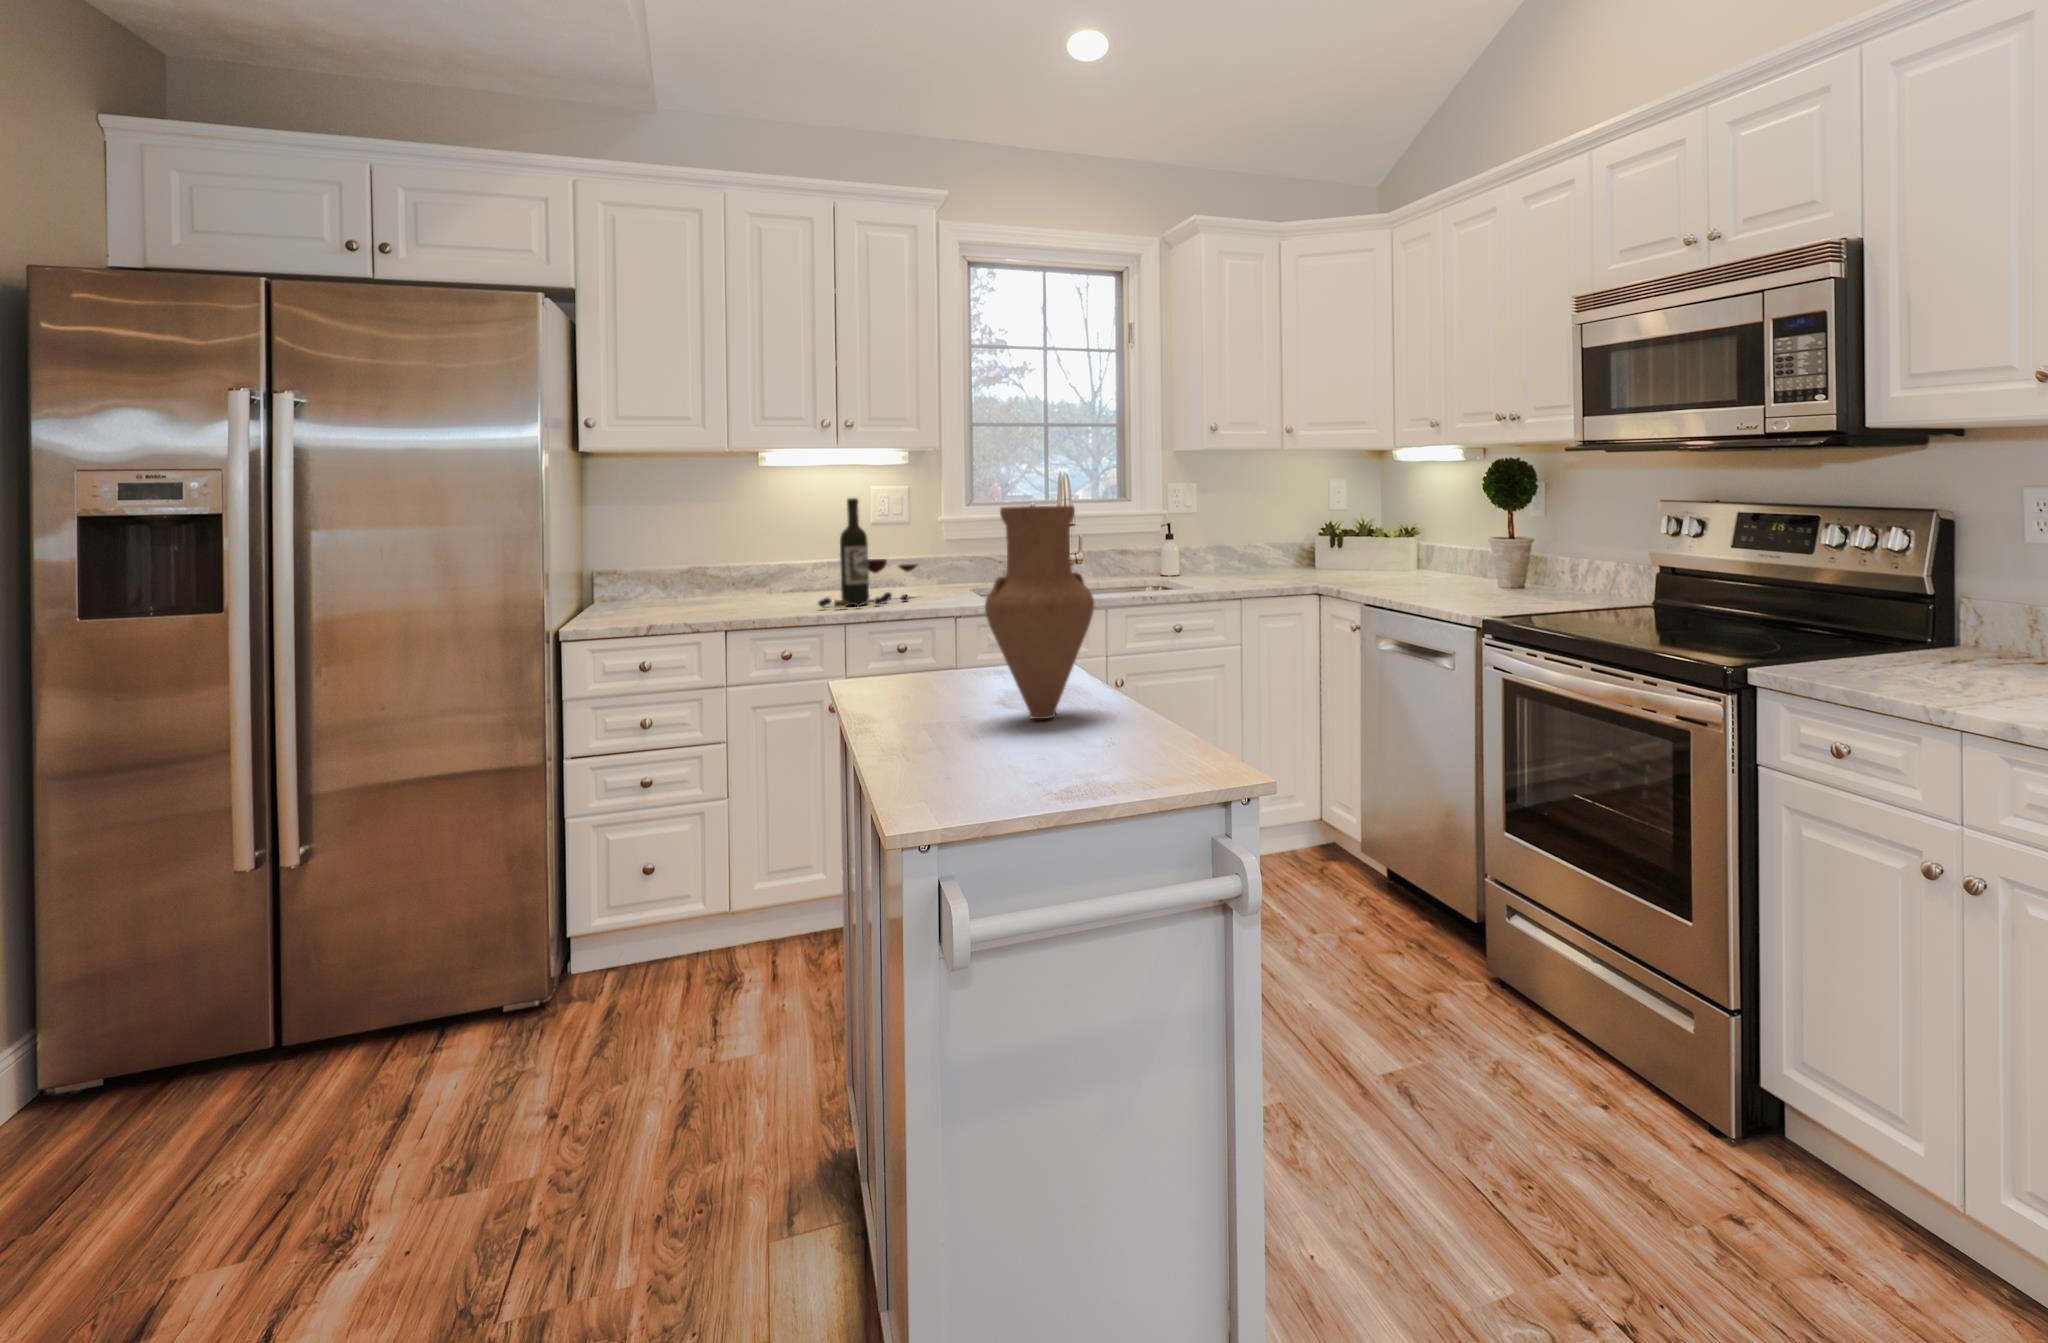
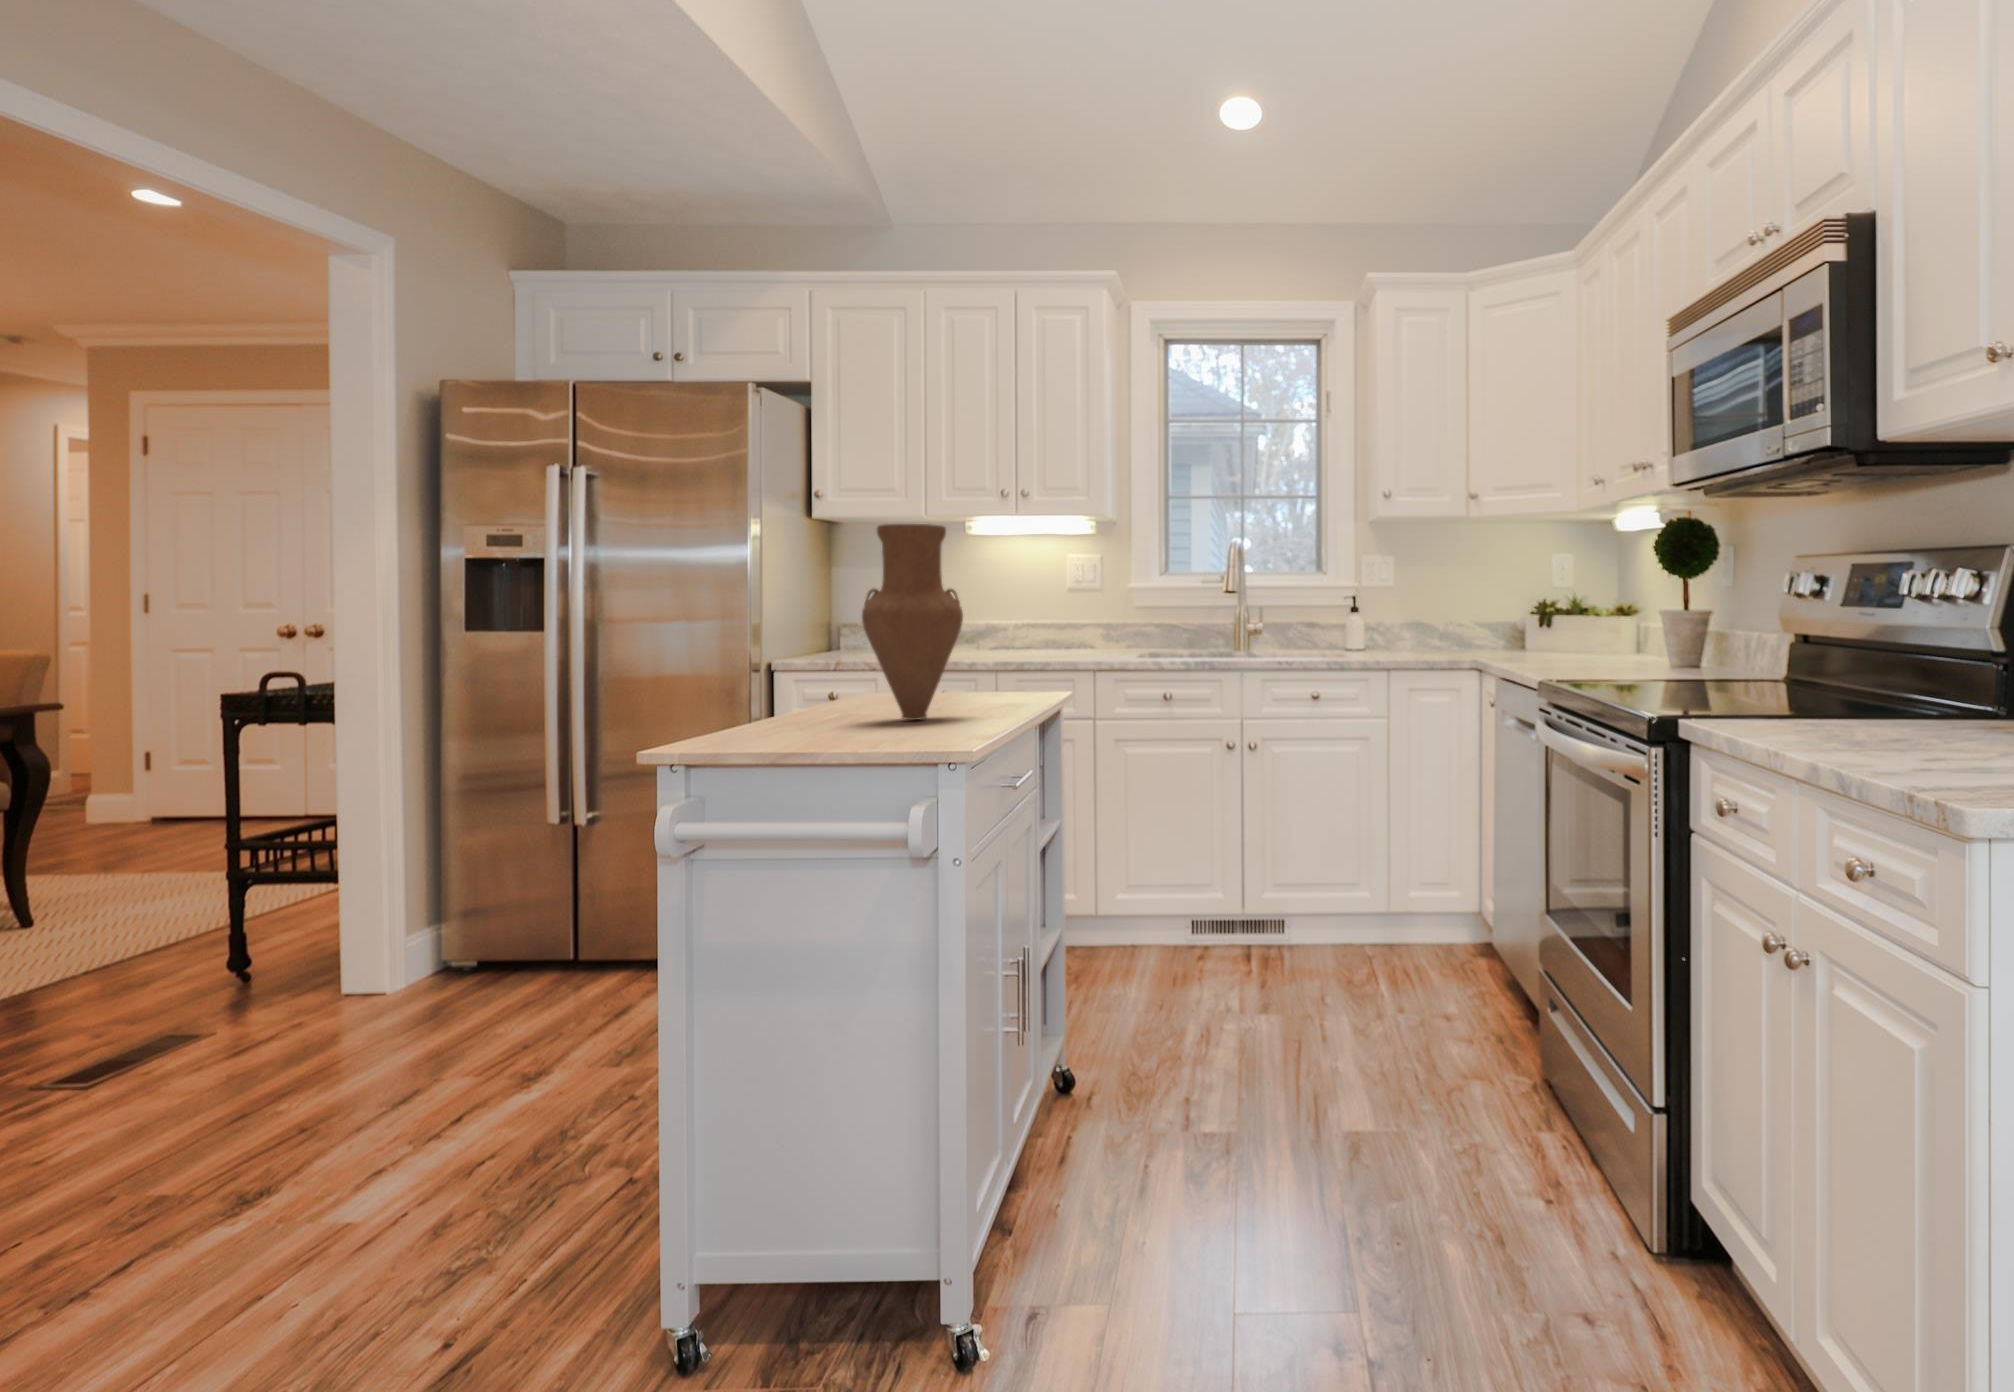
wine bottle: present [818,498,917,607] -> none [998,563,1099,663]

